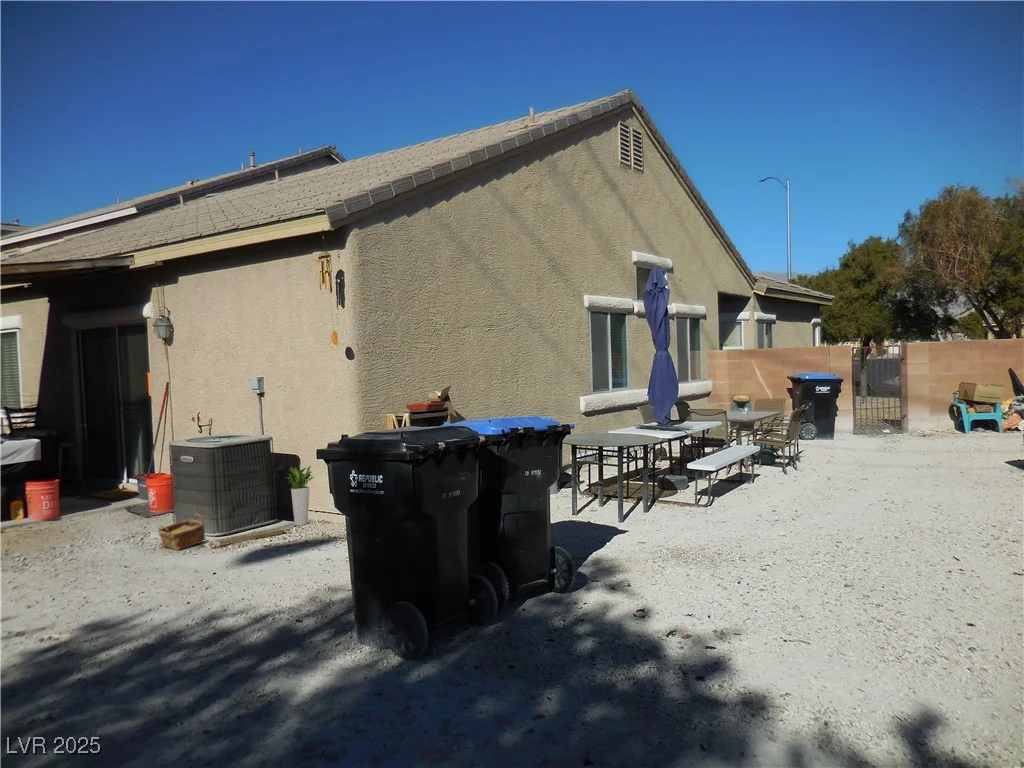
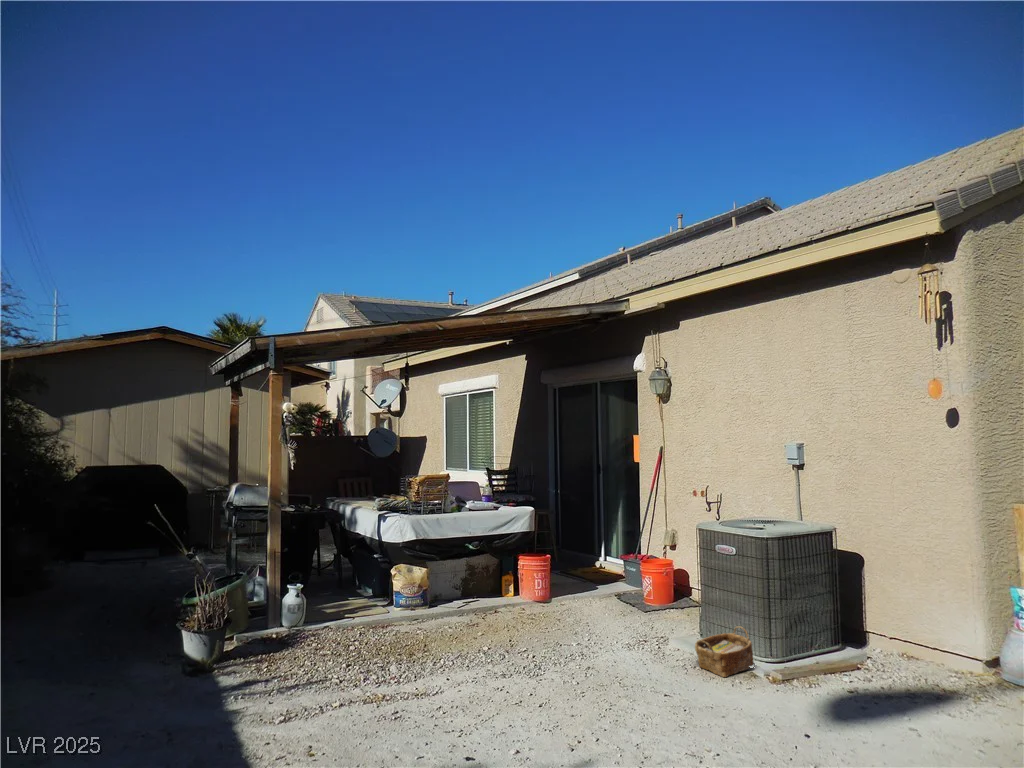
planter: present [287,466,314,525] -> none [847,570,894,657]

